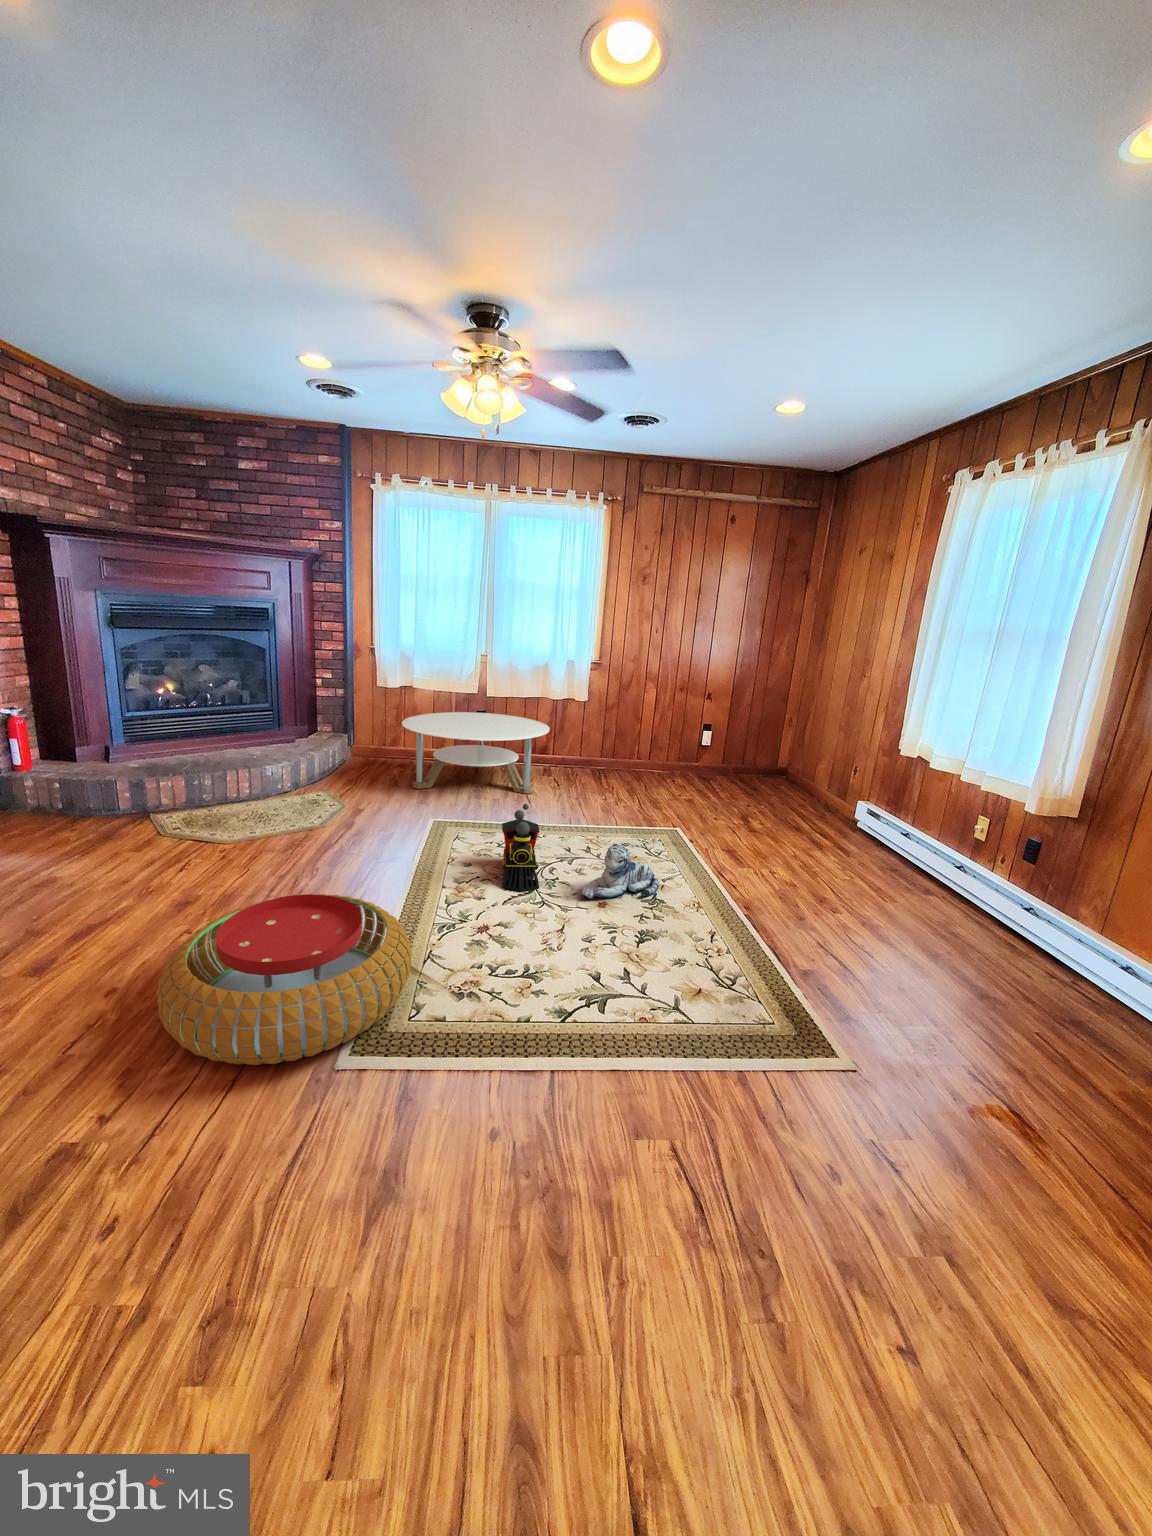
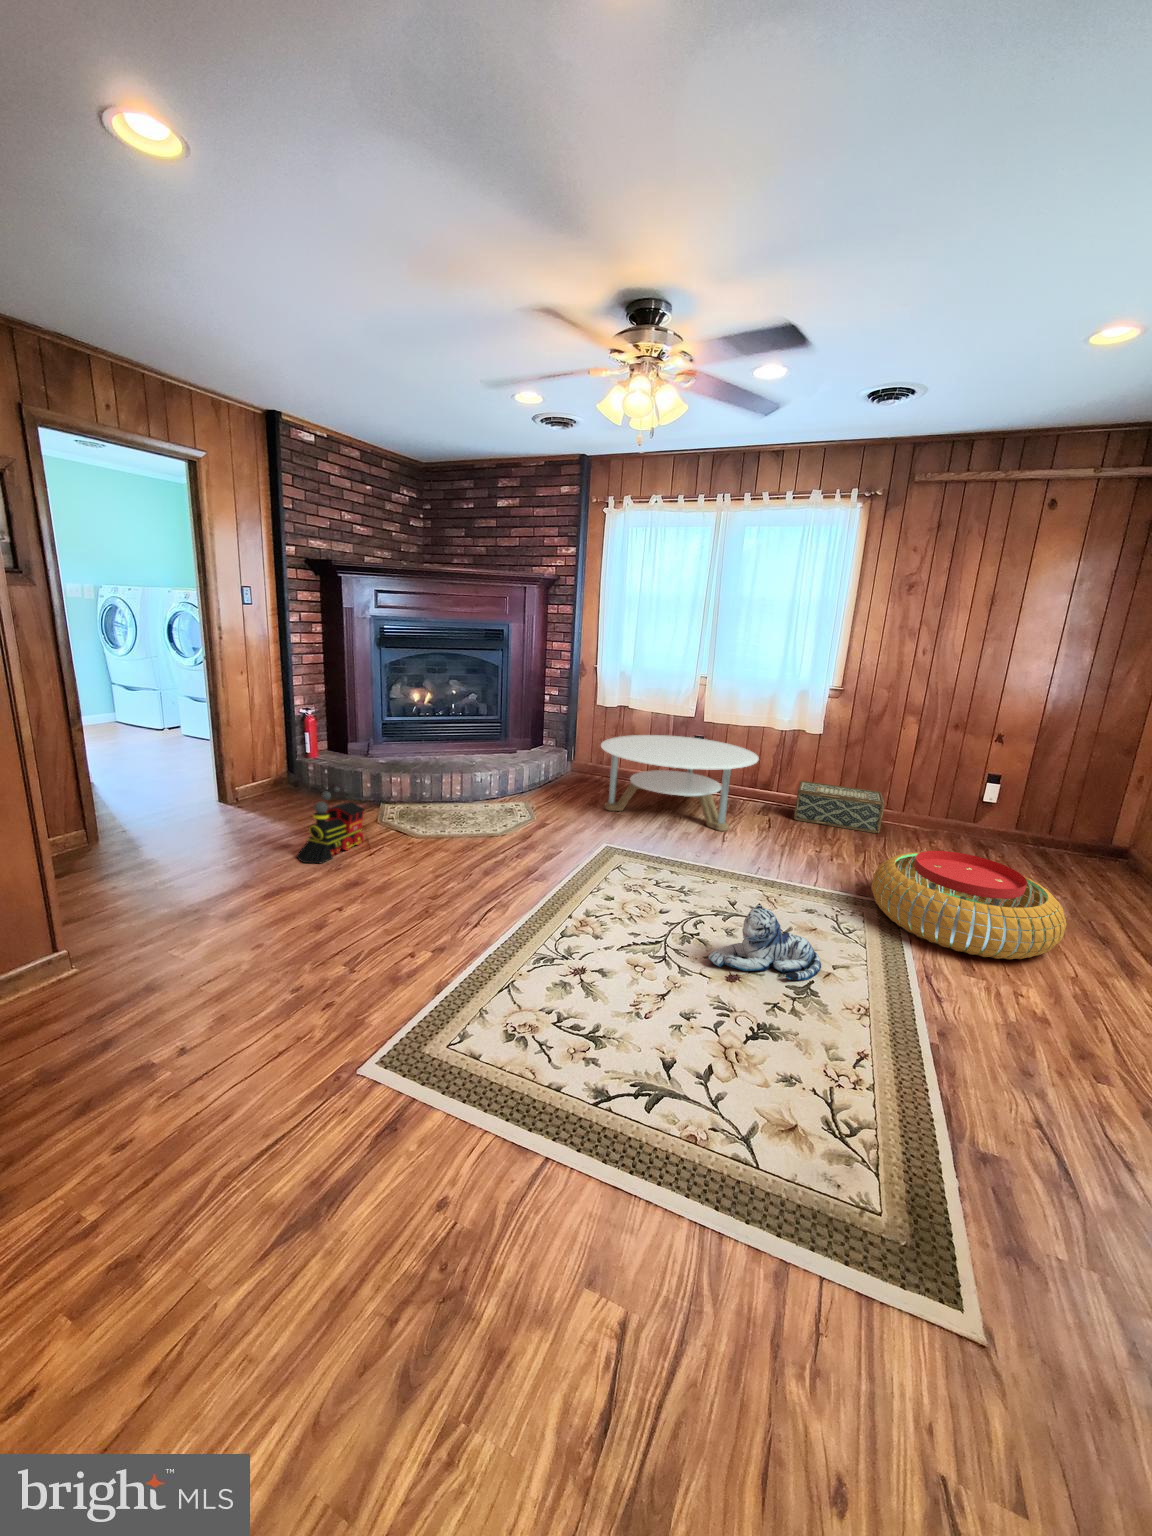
woven basket: none [574,743,644,779] -> present [794,781,885,833]
toy train: present [502,804,540,891] -> present [296,787,364,863]
pouf: present [156,894,411,1065] -> present [871,851,1067,960]

